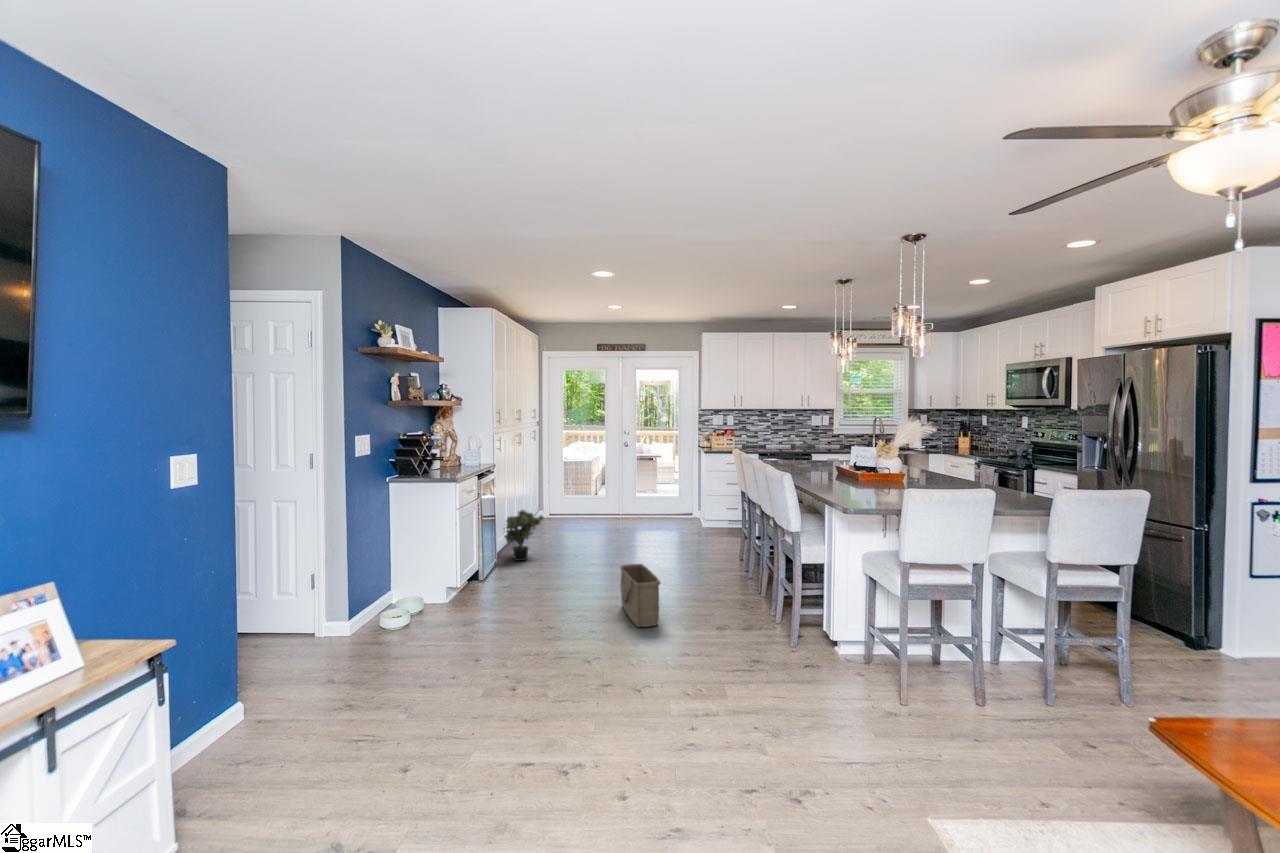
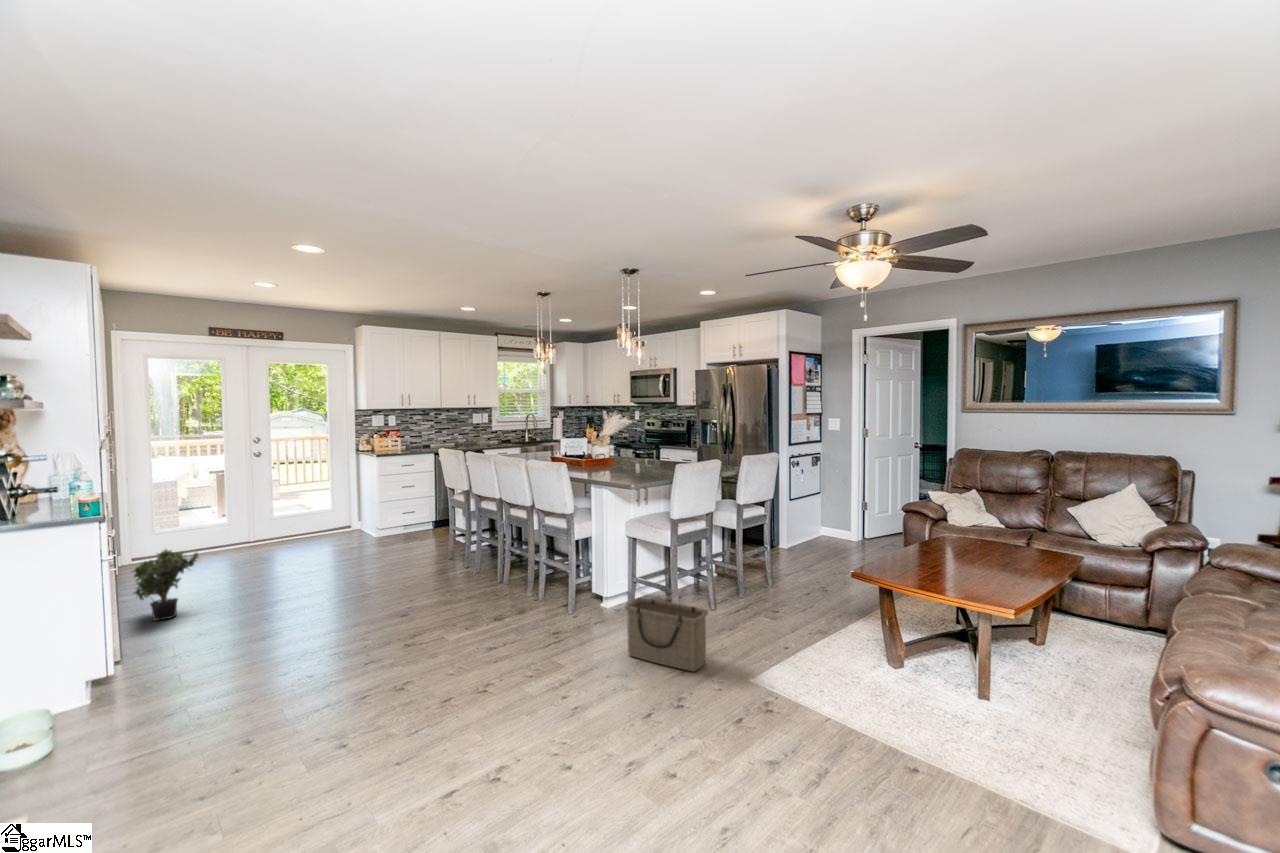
basket: present [620,564,660,627] -> present [625,597,708,671]

